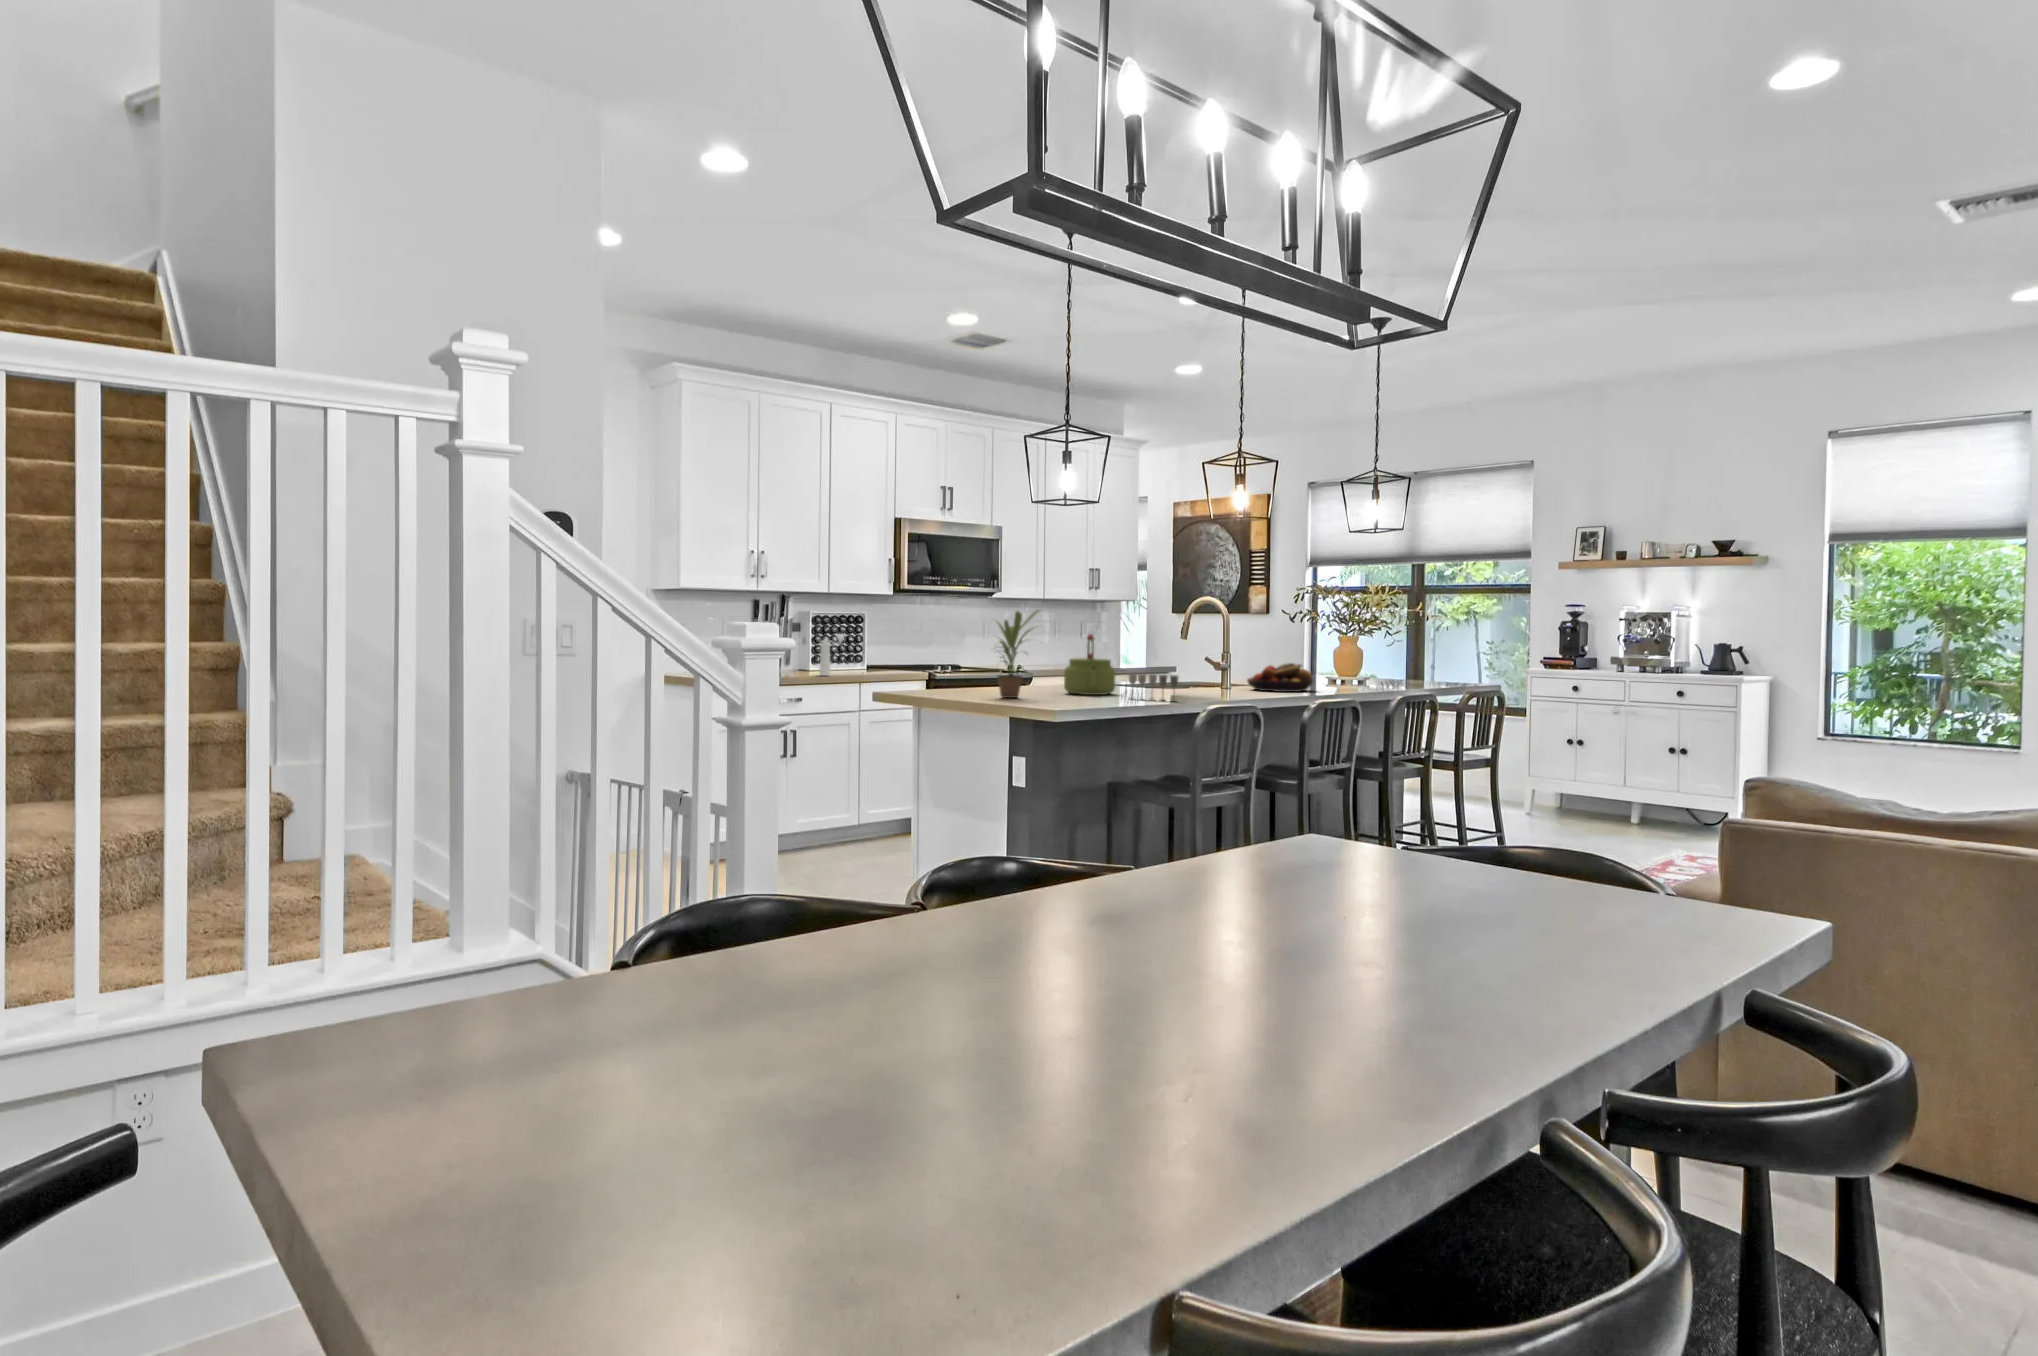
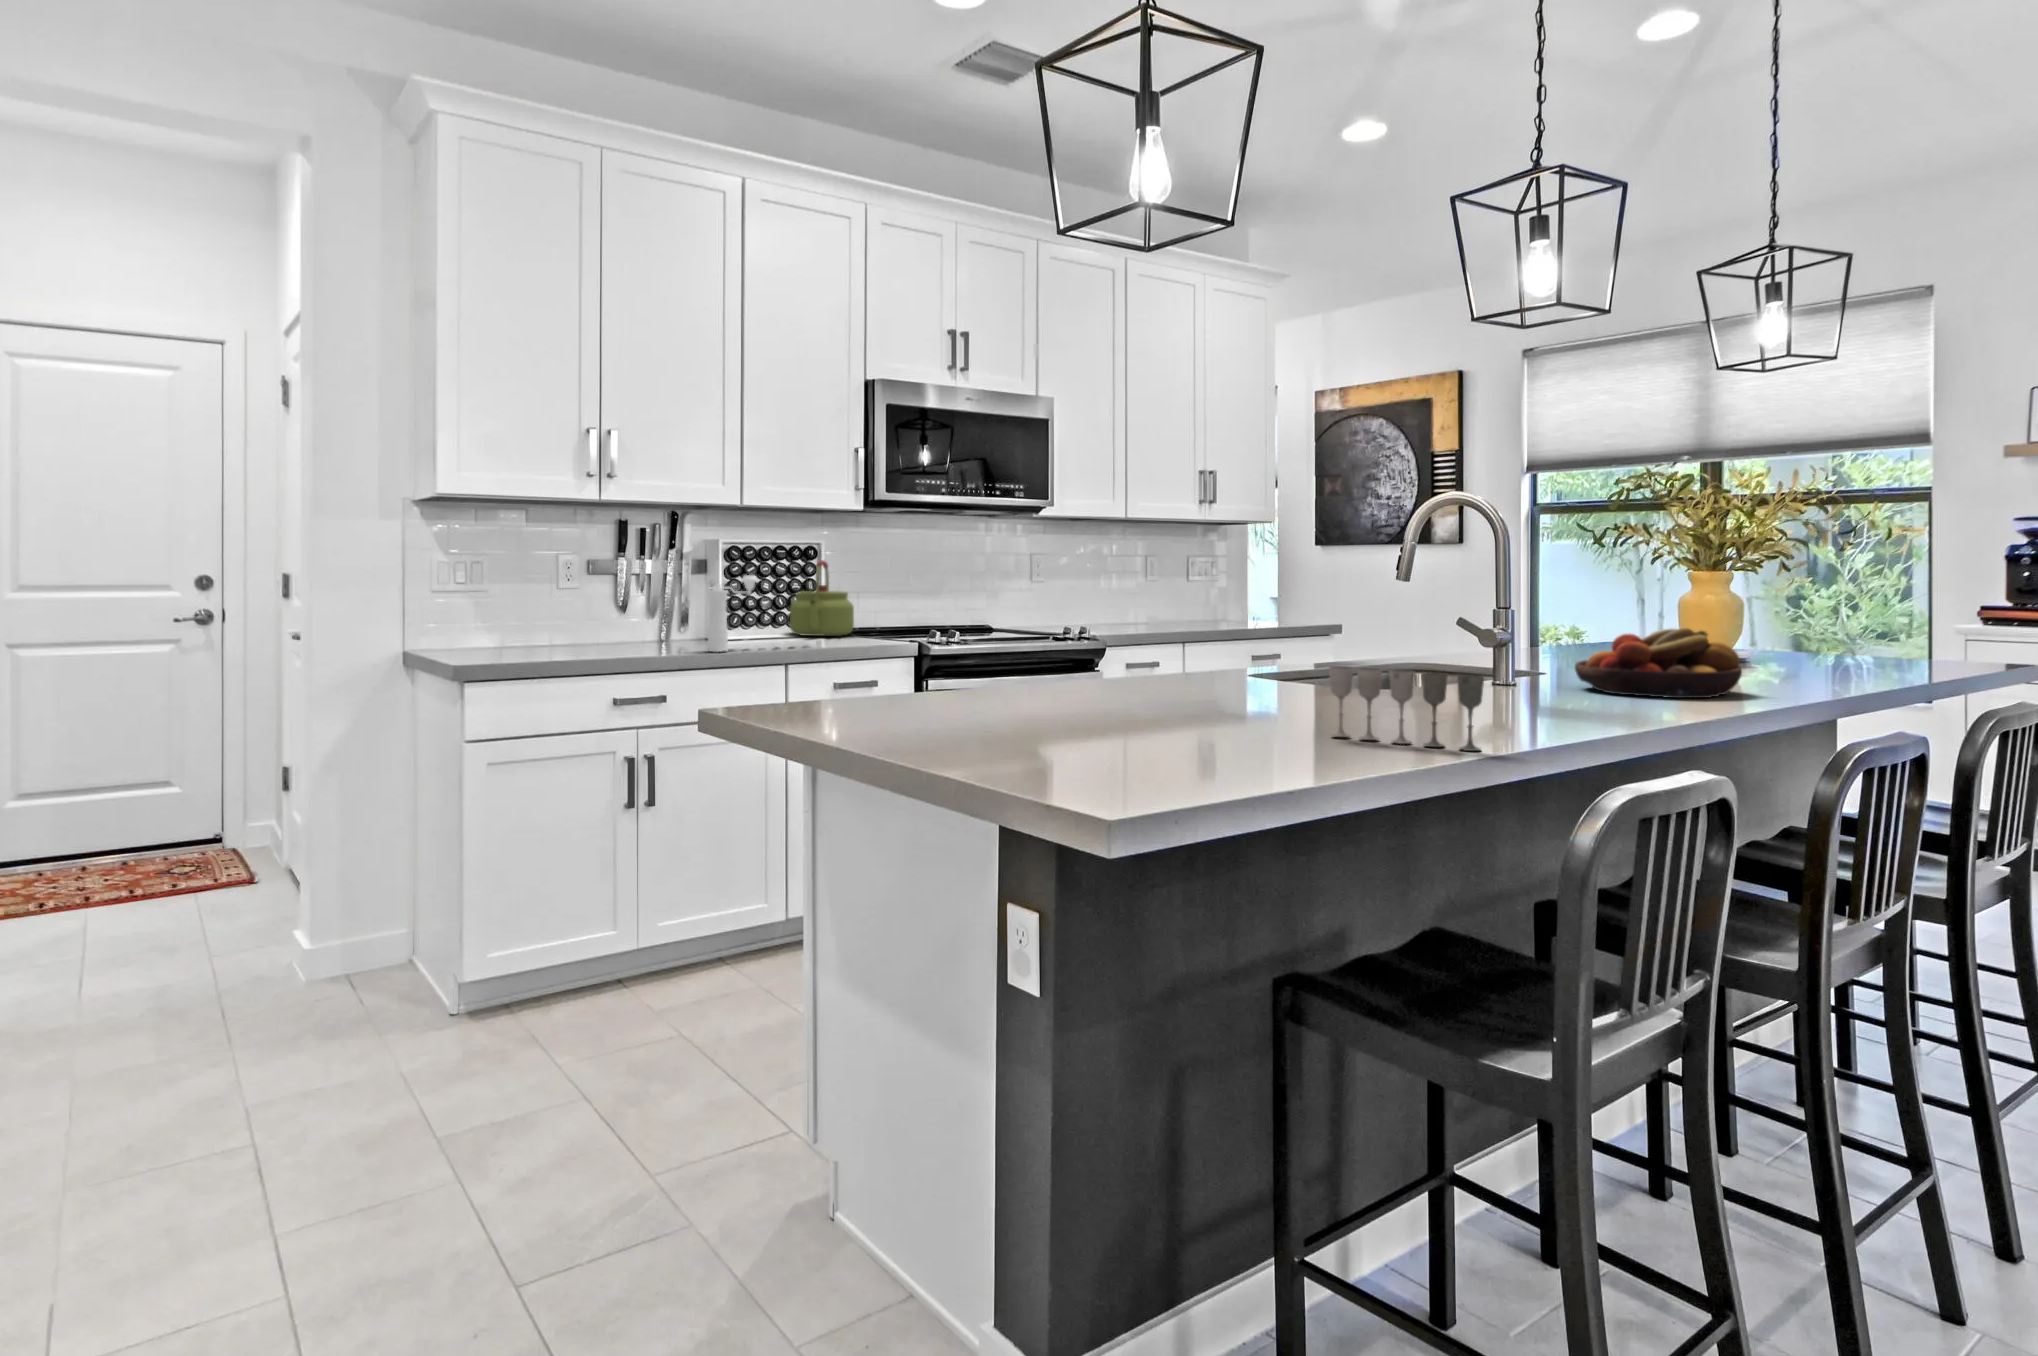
potted plant: present [997,610,1039,698] -> none [941,493,1095,737]
kettle: present [1064,634,1115,695] -> present [790,560,854,636]

